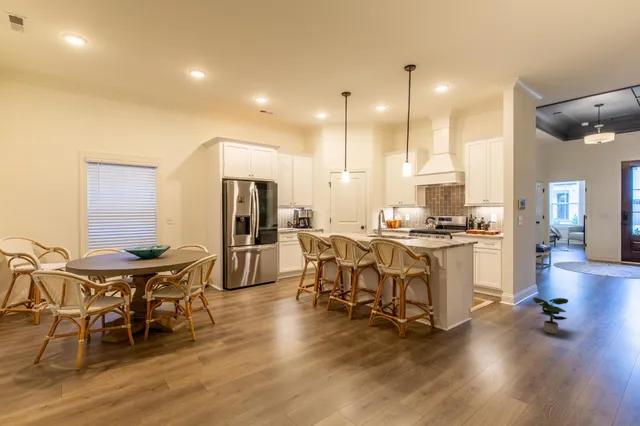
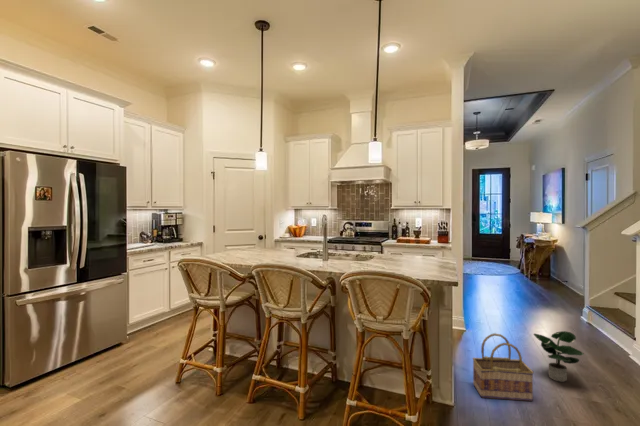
basket: none [471,290,511,336] -> present [473,334,533,401]

